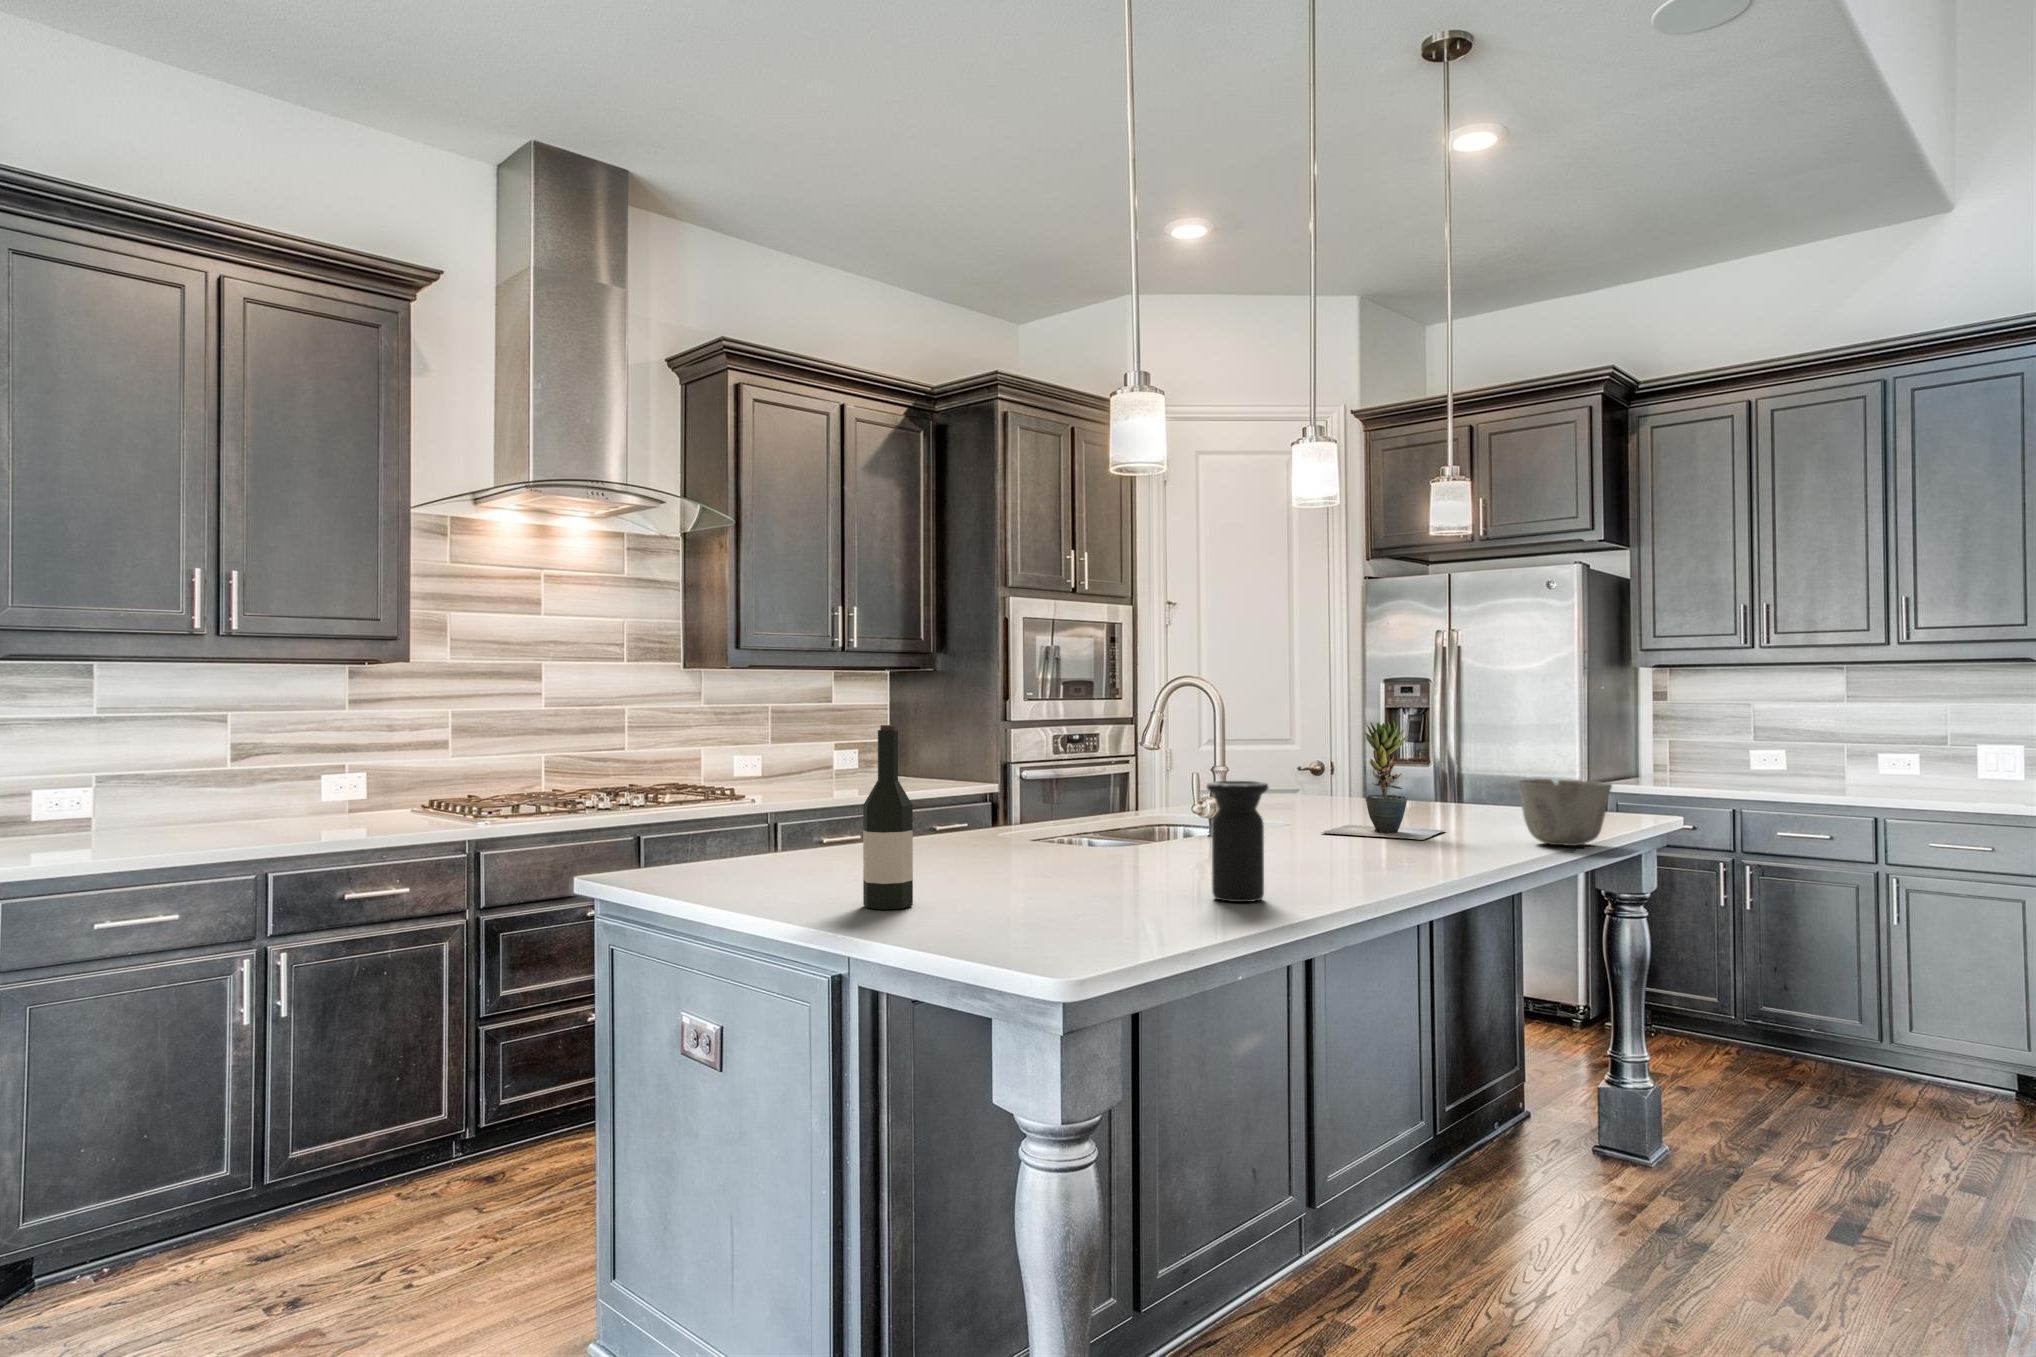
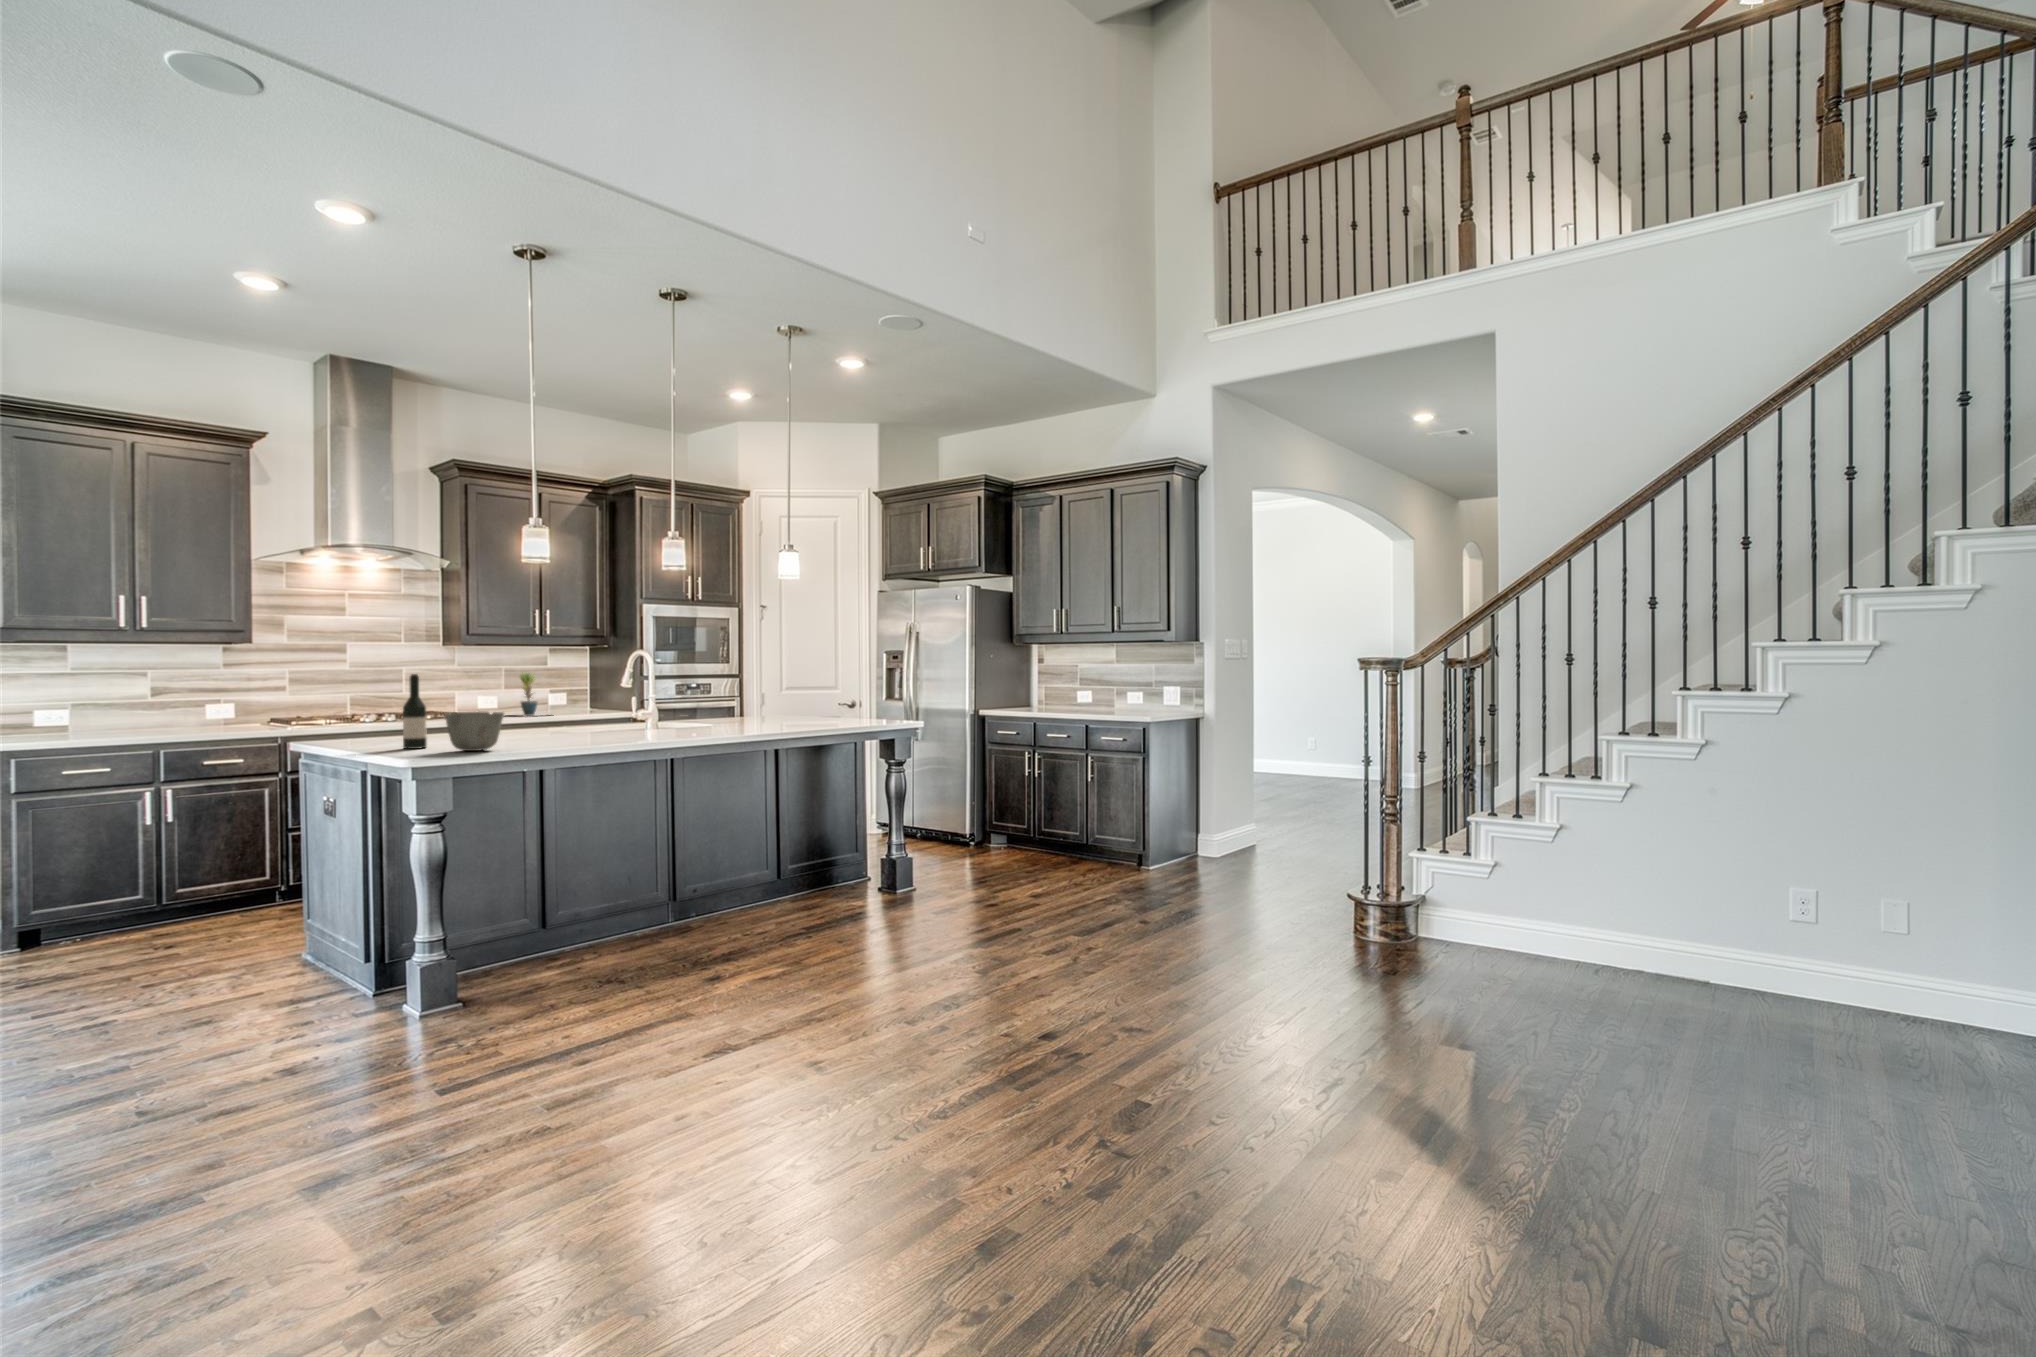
potted plant: present [1321,721,1445,840] -> present [516,673,539,717]
ceramic bowl: present [1517,779,1612,846] -> present [445,712,504,751]
vase: present [1207,781,1268,902] -> none [561,697,589,746]

